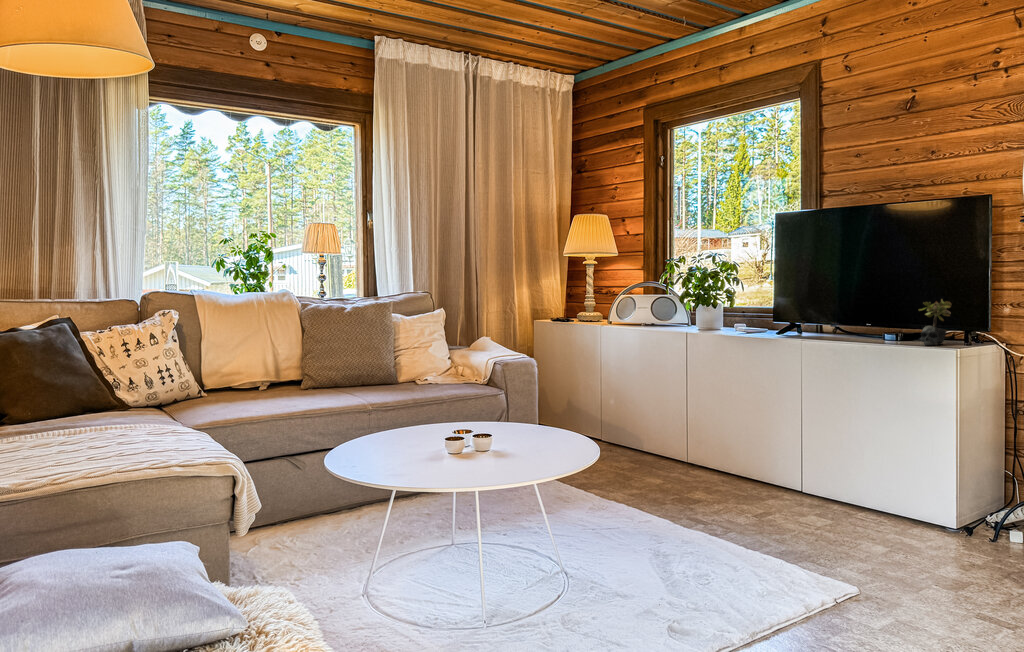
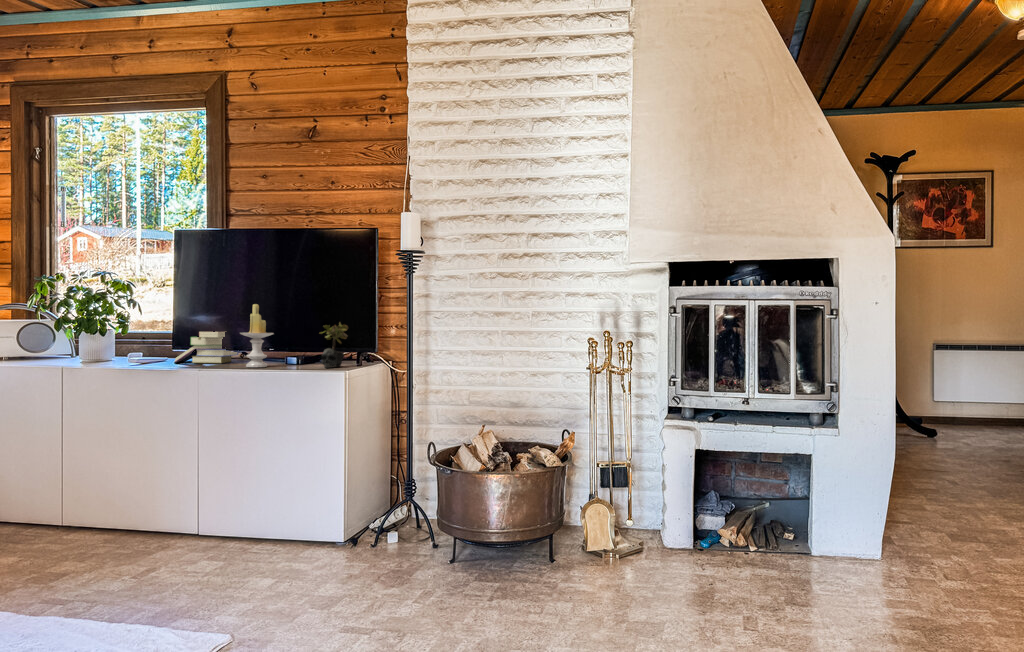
candle: none [837,282,870,342] -> present [240,304,274,367]
book: none [775,307,833,337] -> present [175,331,238,363]

